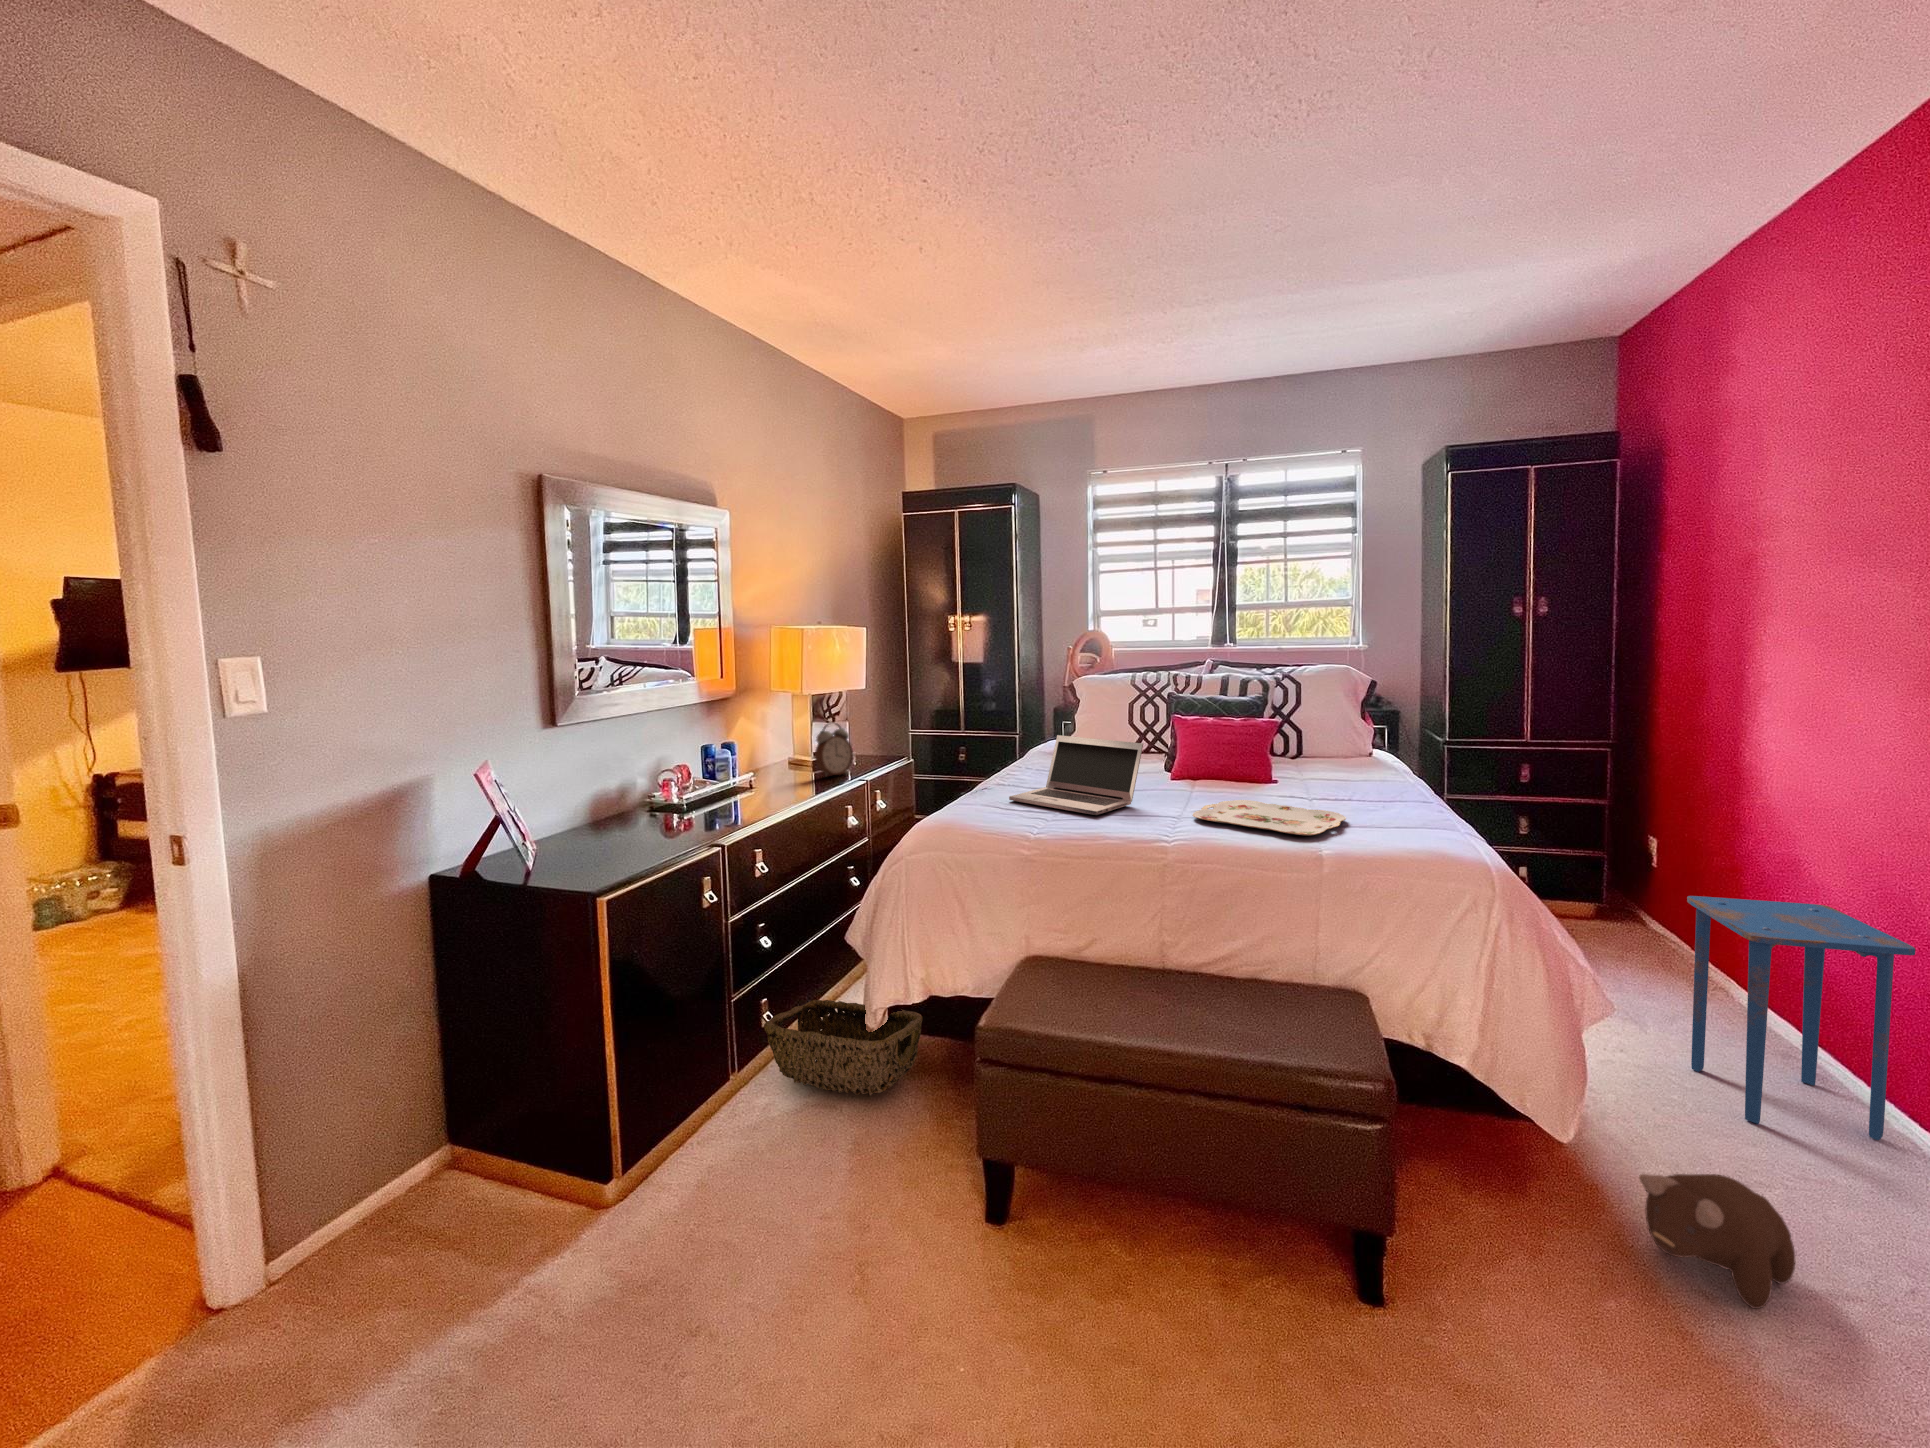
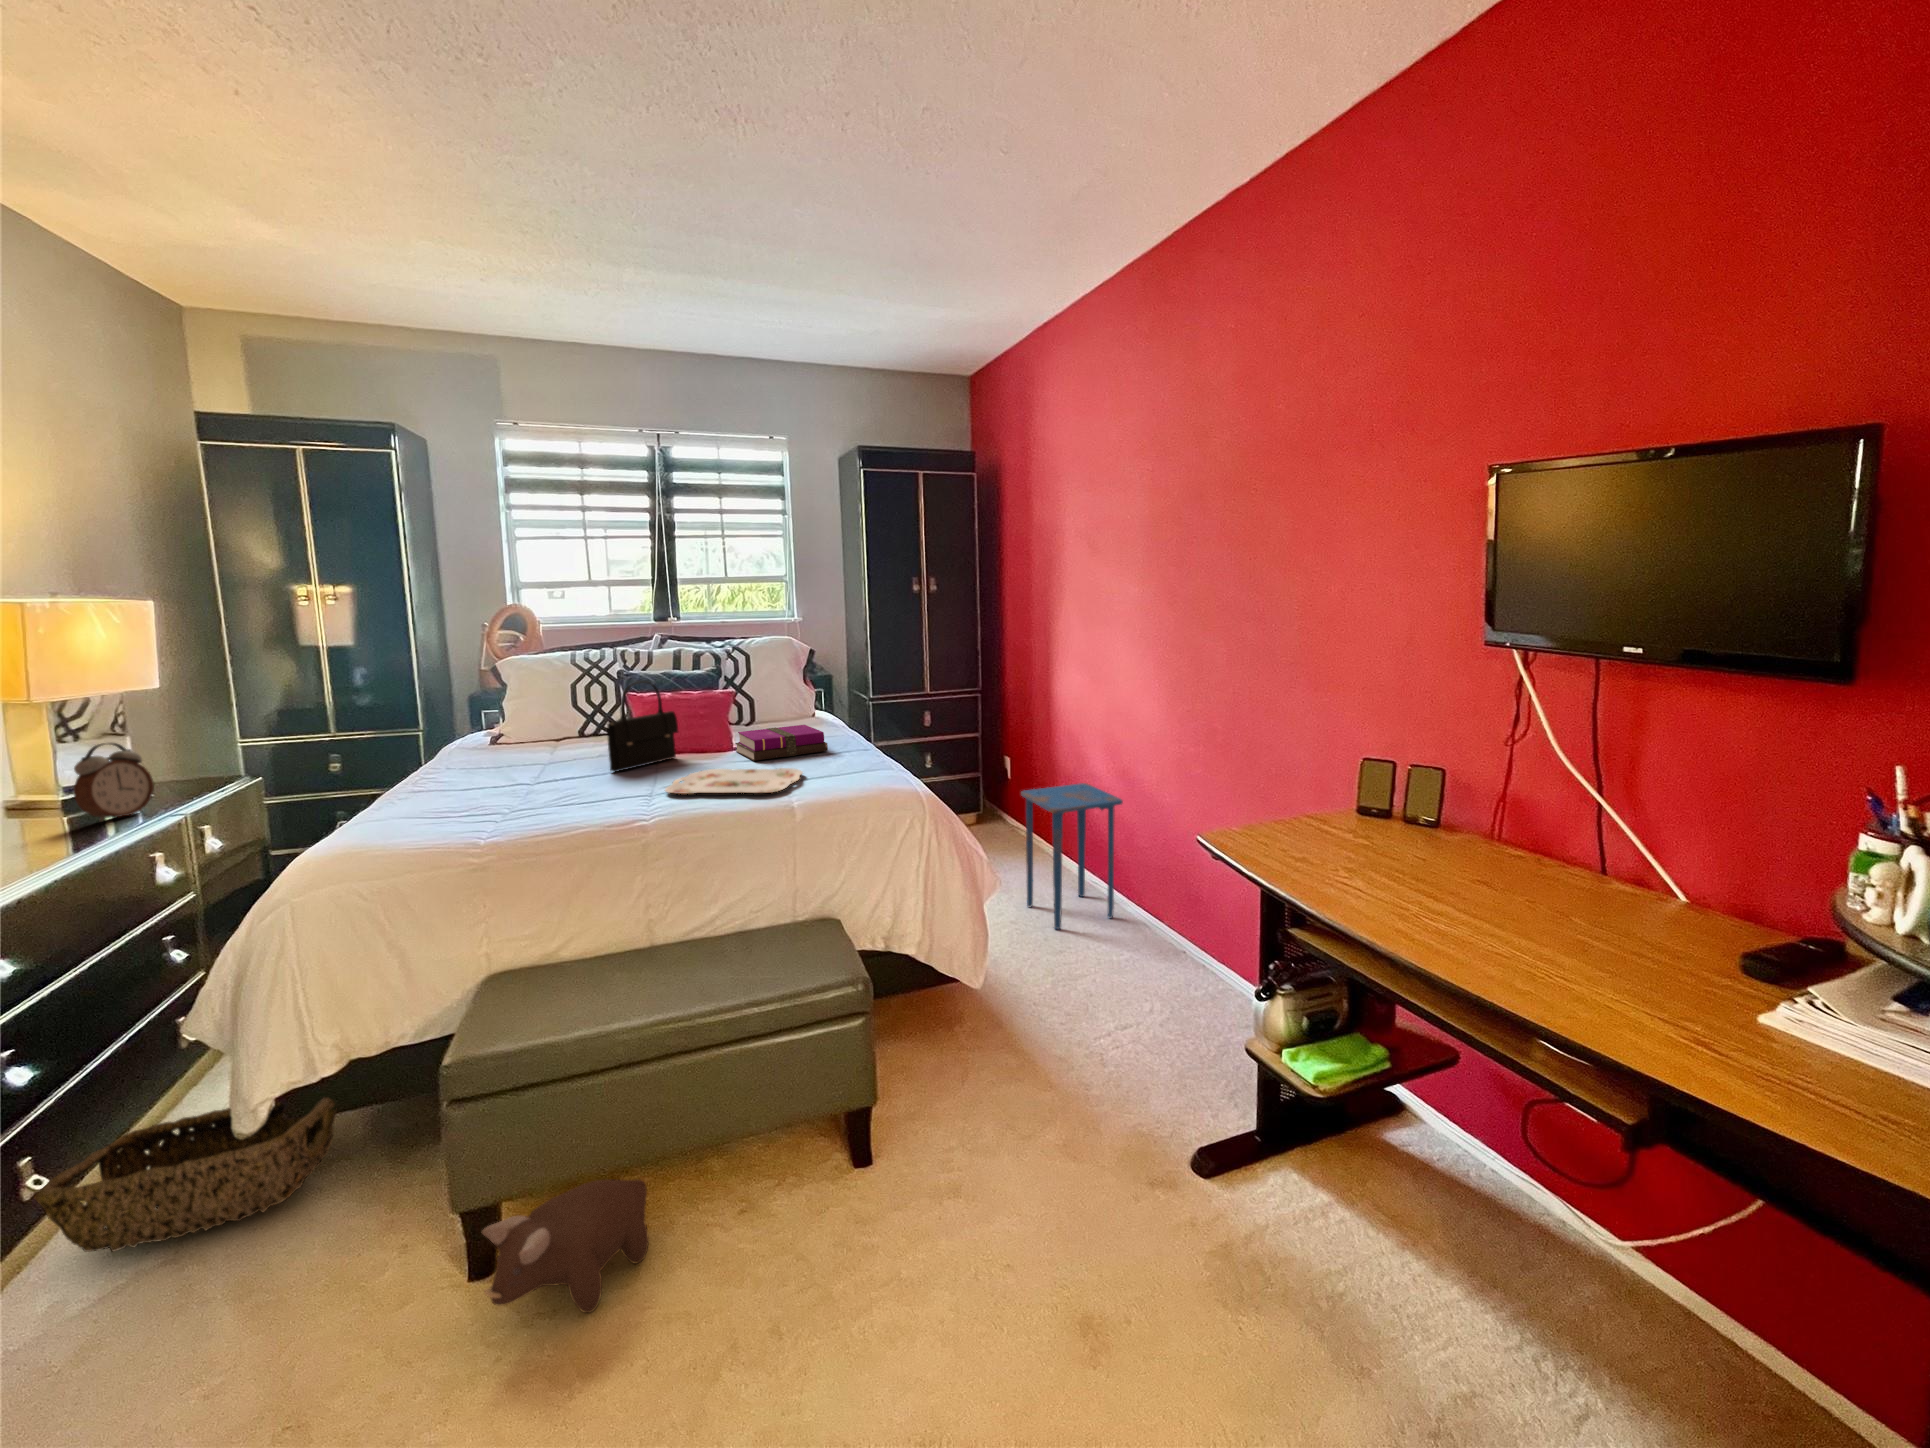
handbag: none [1148,703,1216,790] -> present [607,681,678,772]
laptop: present [1009,735,1143,815] -> none [437,726,604,808]
notebook: none [1275,764,1383,798] -> present [736,725,828,761]
plush toy: present [1639,1174,1795,1309] -> present [482,1179,649,1313]

